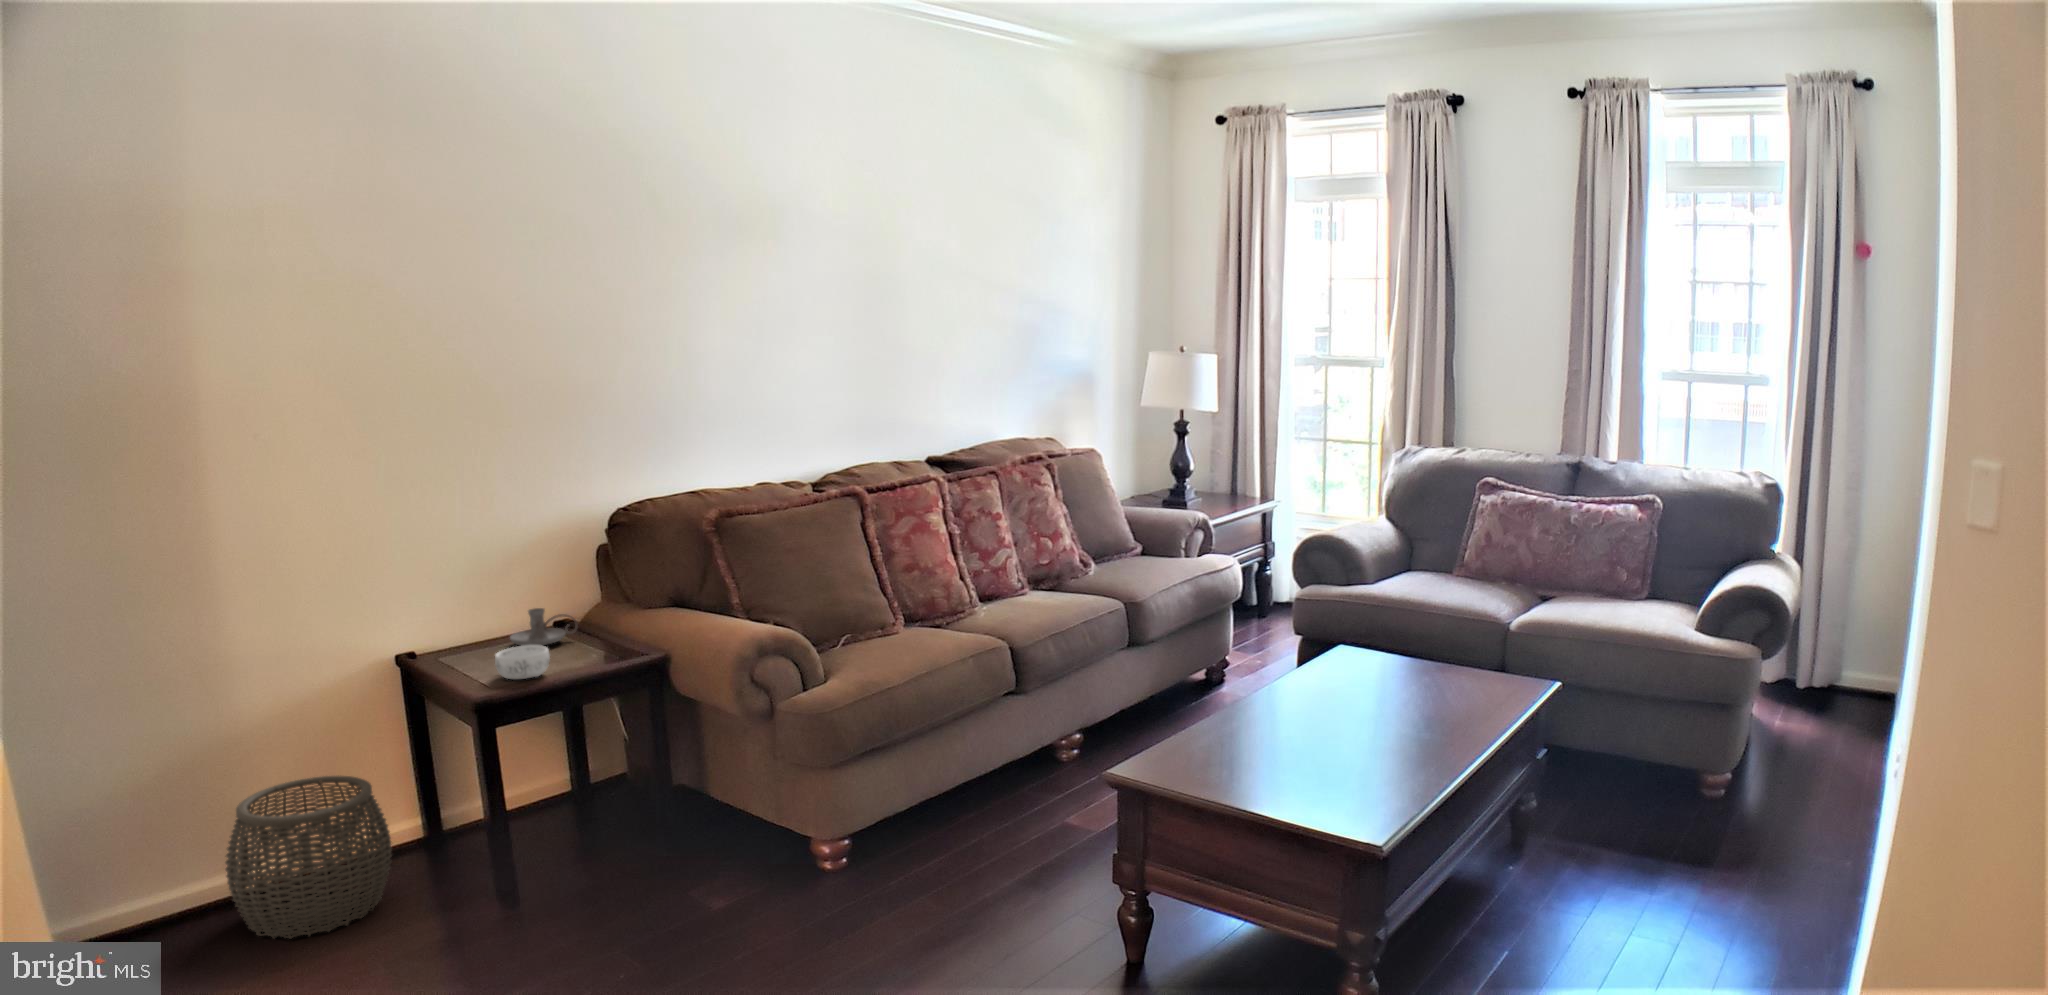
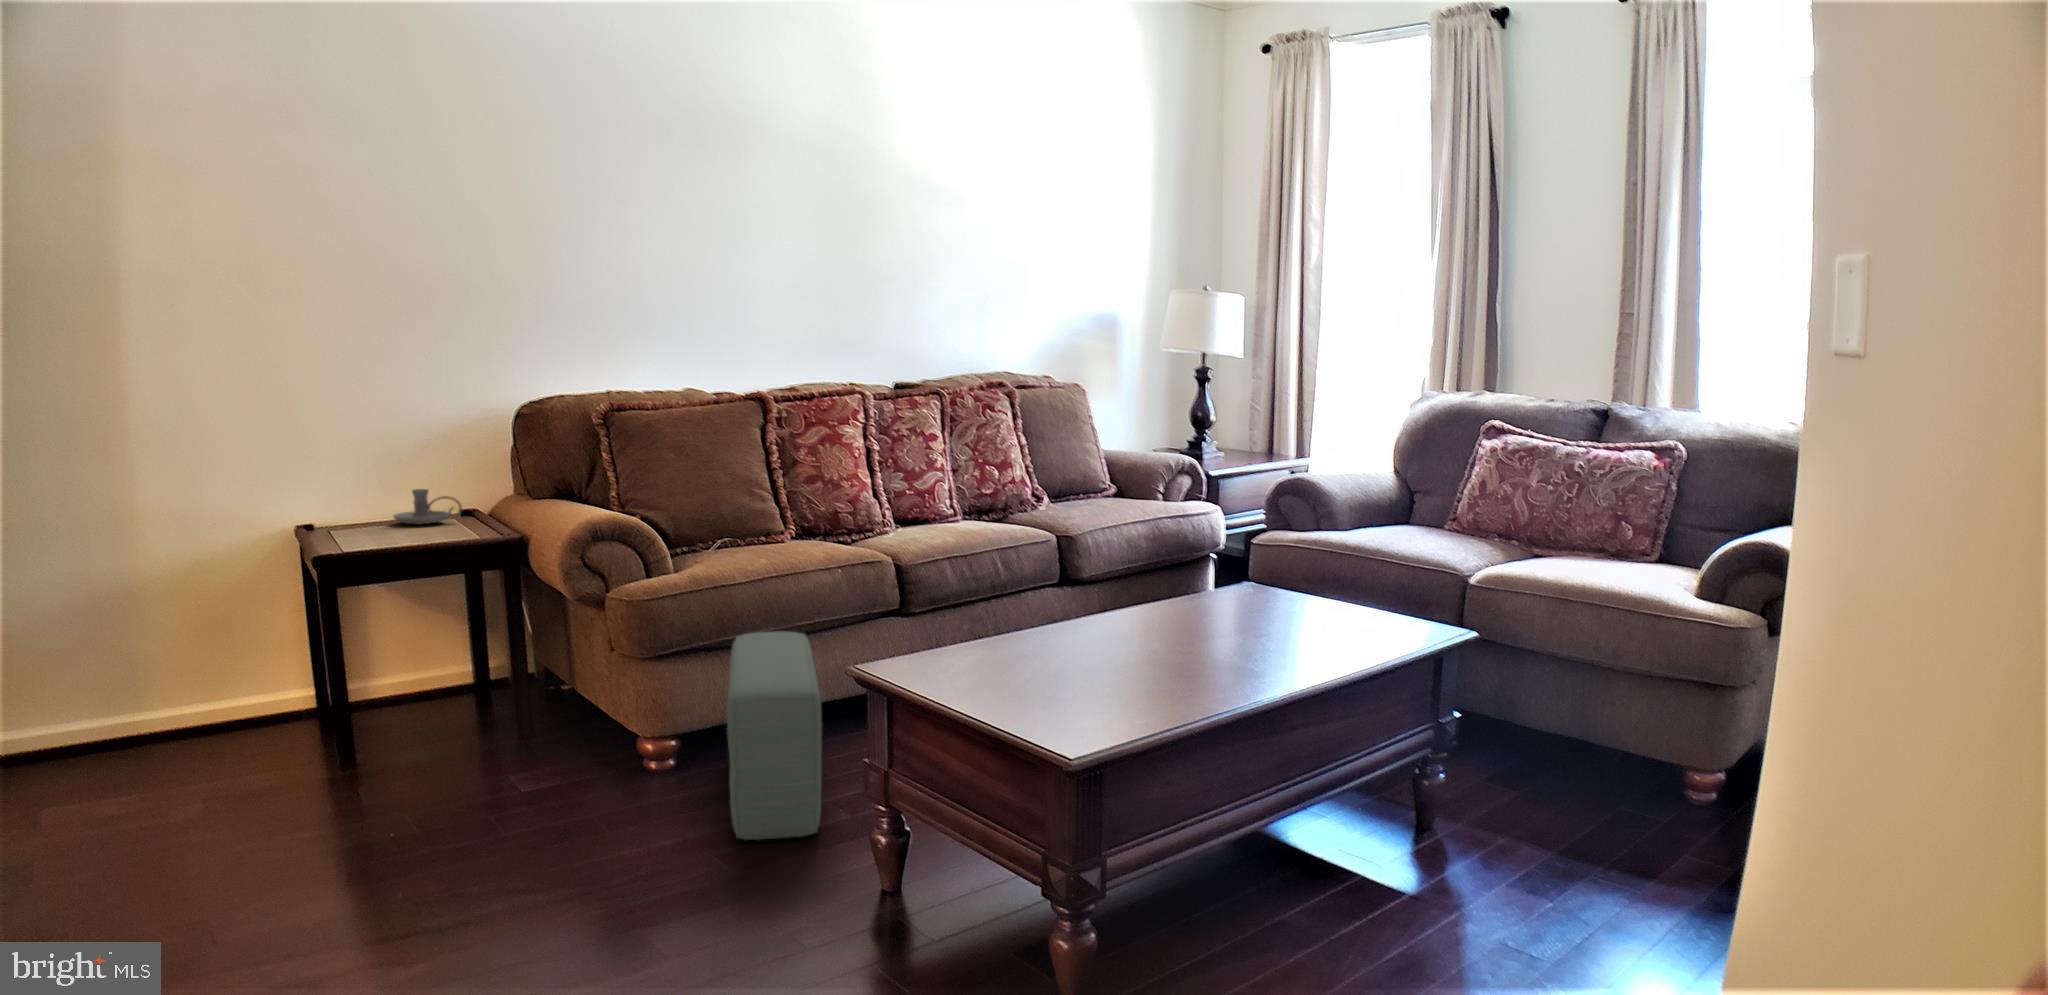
decorative bowl: present [495,645,550,679] -> none [340,513,396,541]
pouf: none [905,735,1061,956] -> present [727,631,822,840]
woven basket: present [225,776,392,939] -> none [81,626,246,768]

